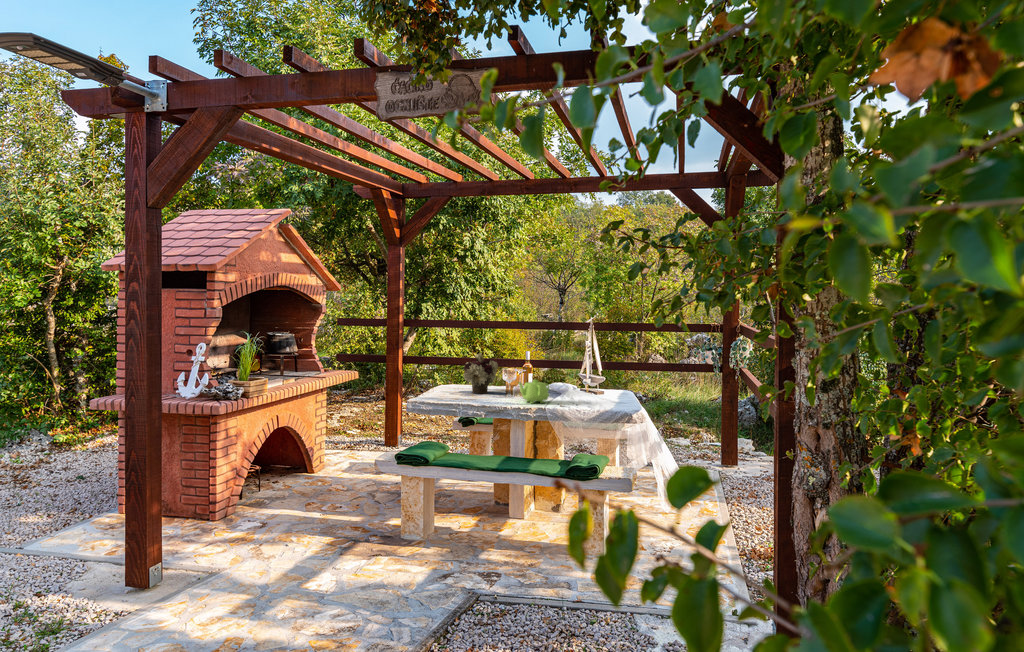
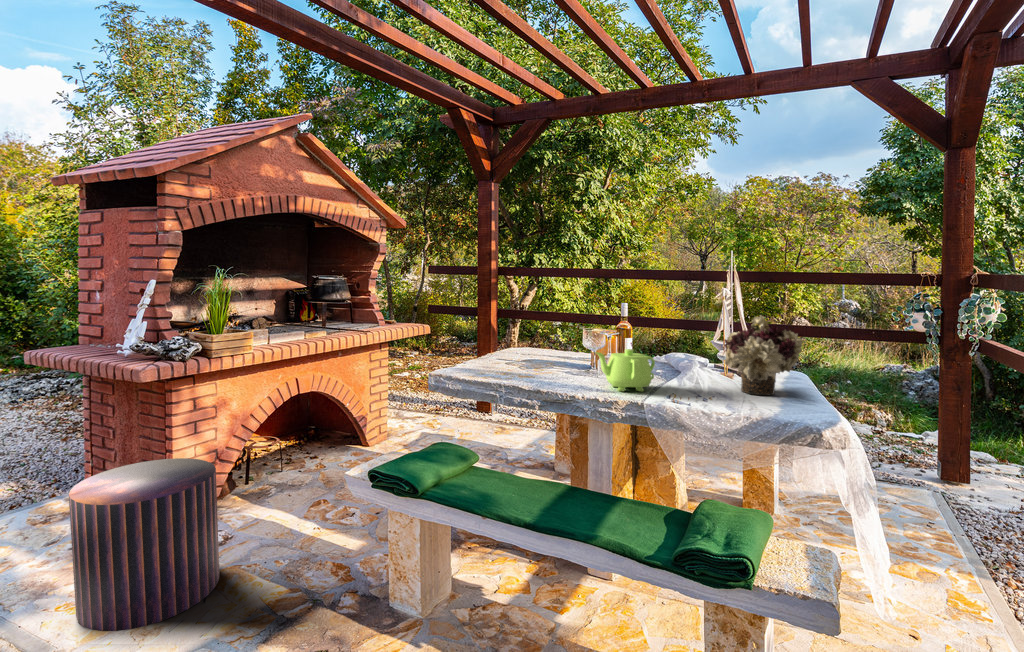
flower arrangement: present [463,353,498,394] -> present [724,315,803,395]
pouf: none [215,461,293,555] -> present [69,458,219,631]

